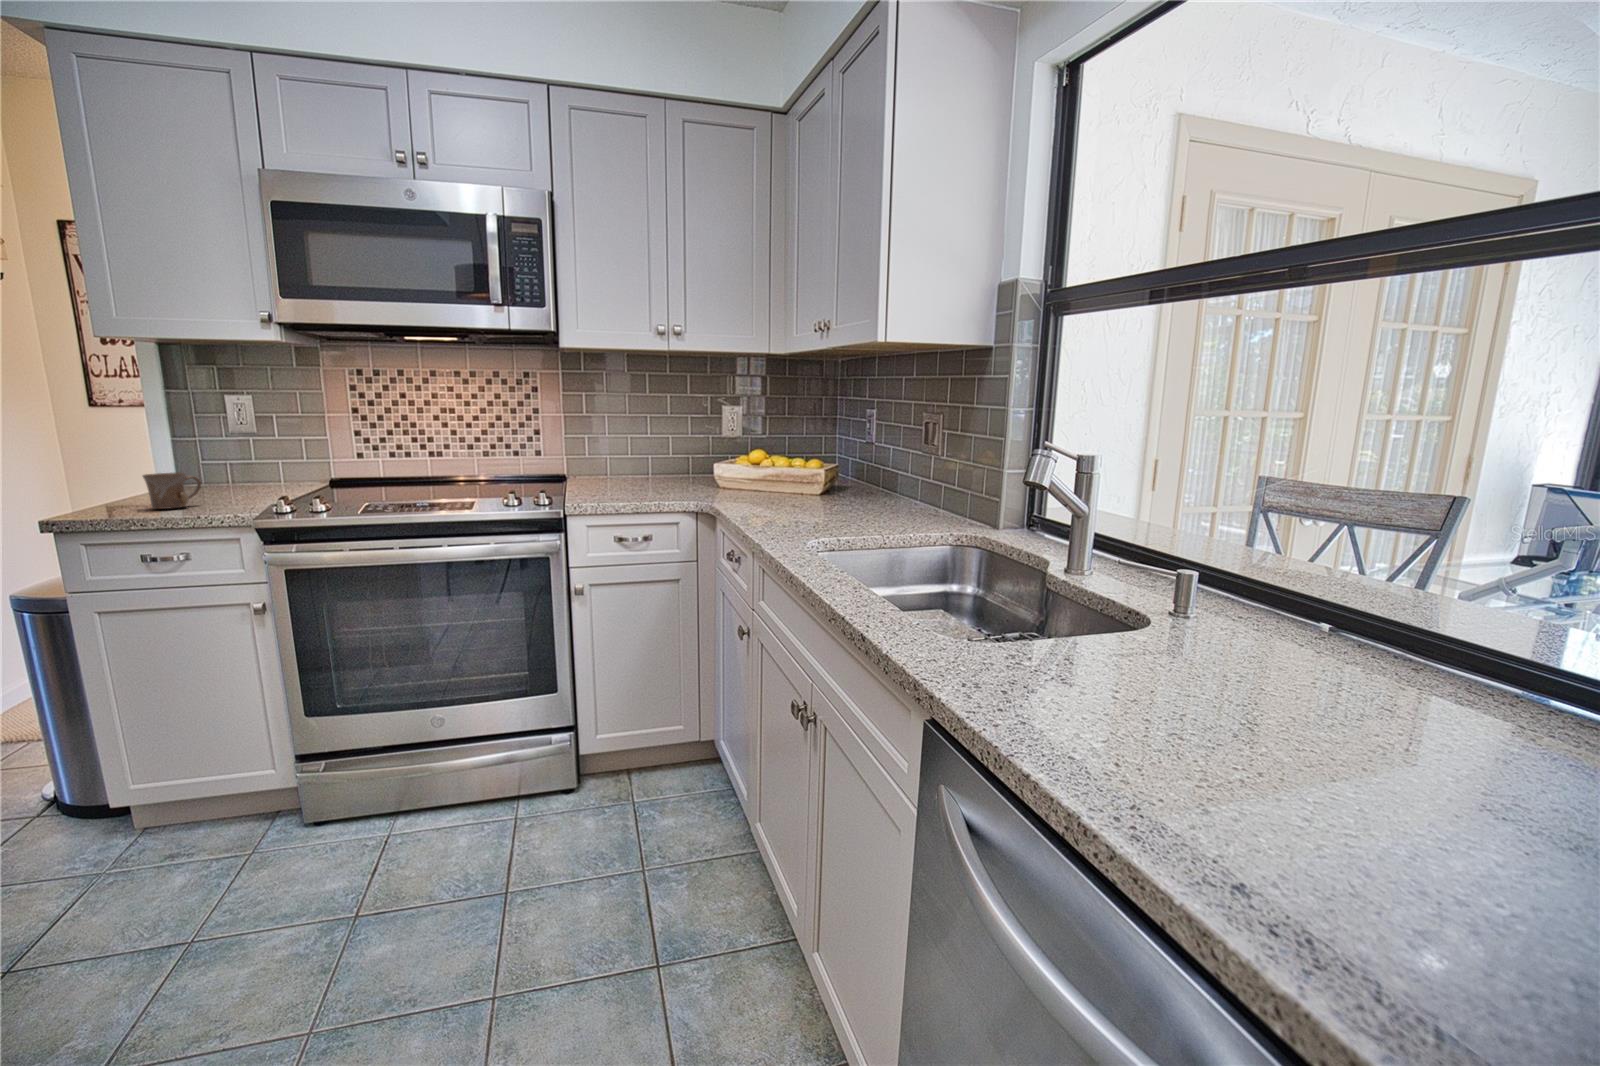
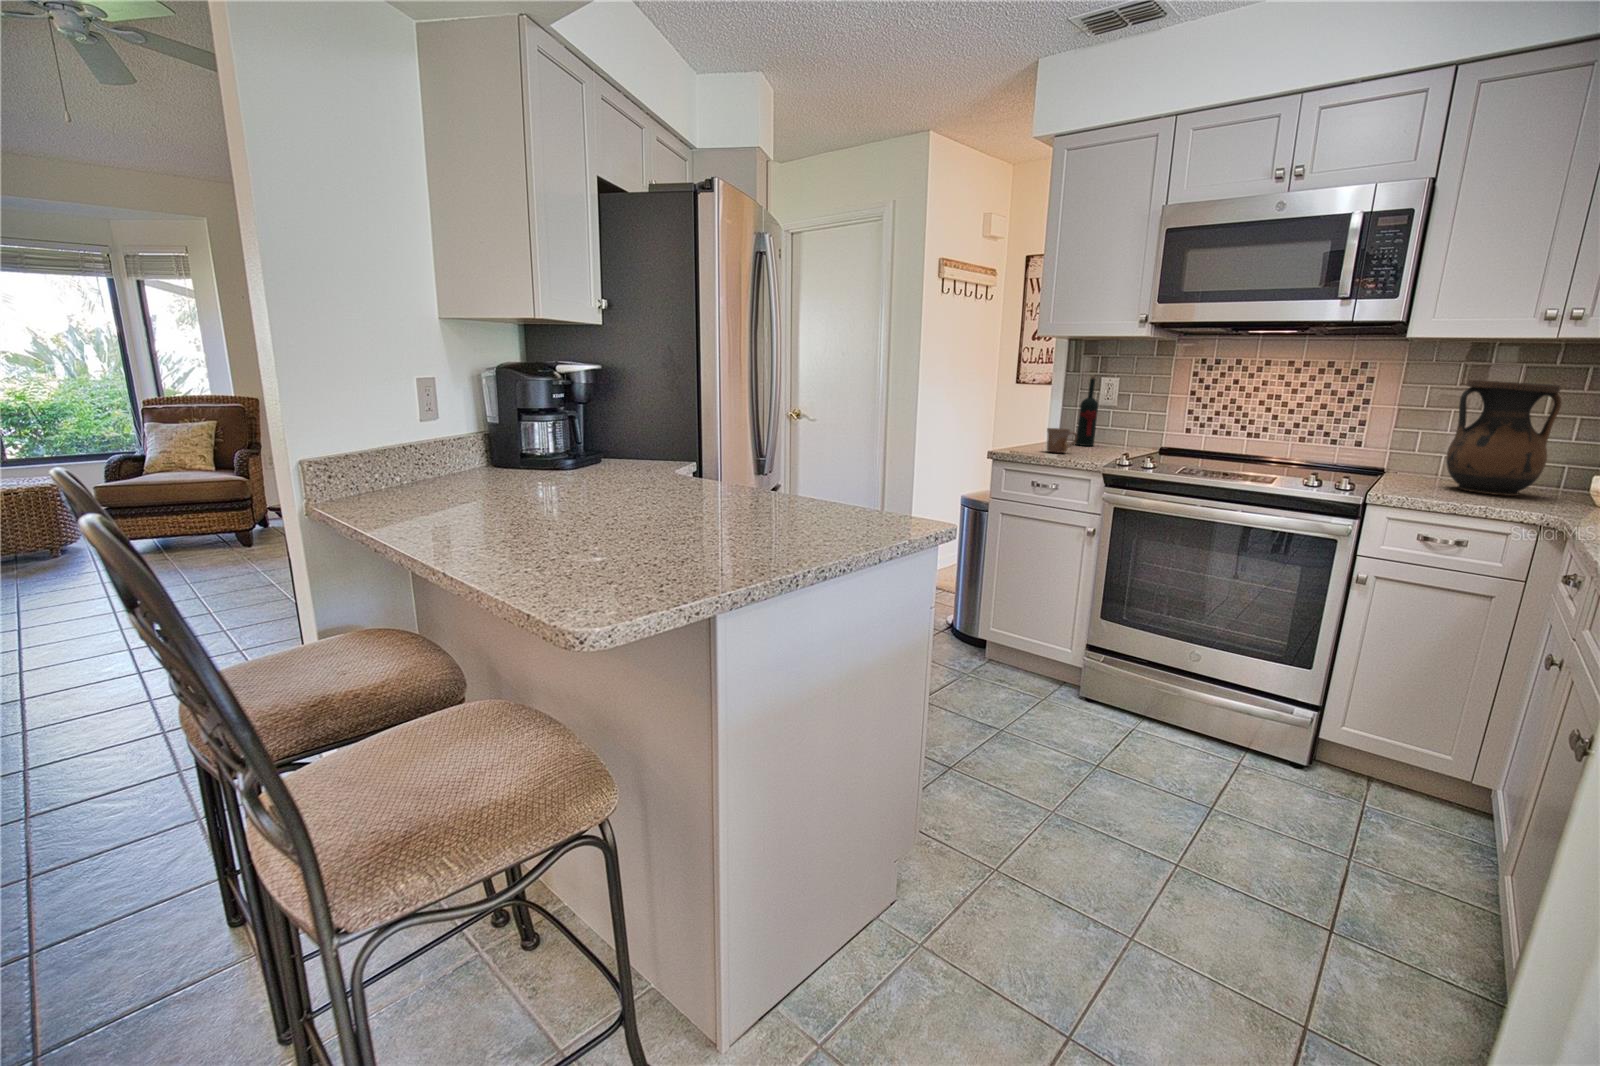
vase: none [611,387,679,487] -> present [1446,380,1562,496]
wine bottle: none [197,394,235,490] -> present [1075,376,1098,446]

